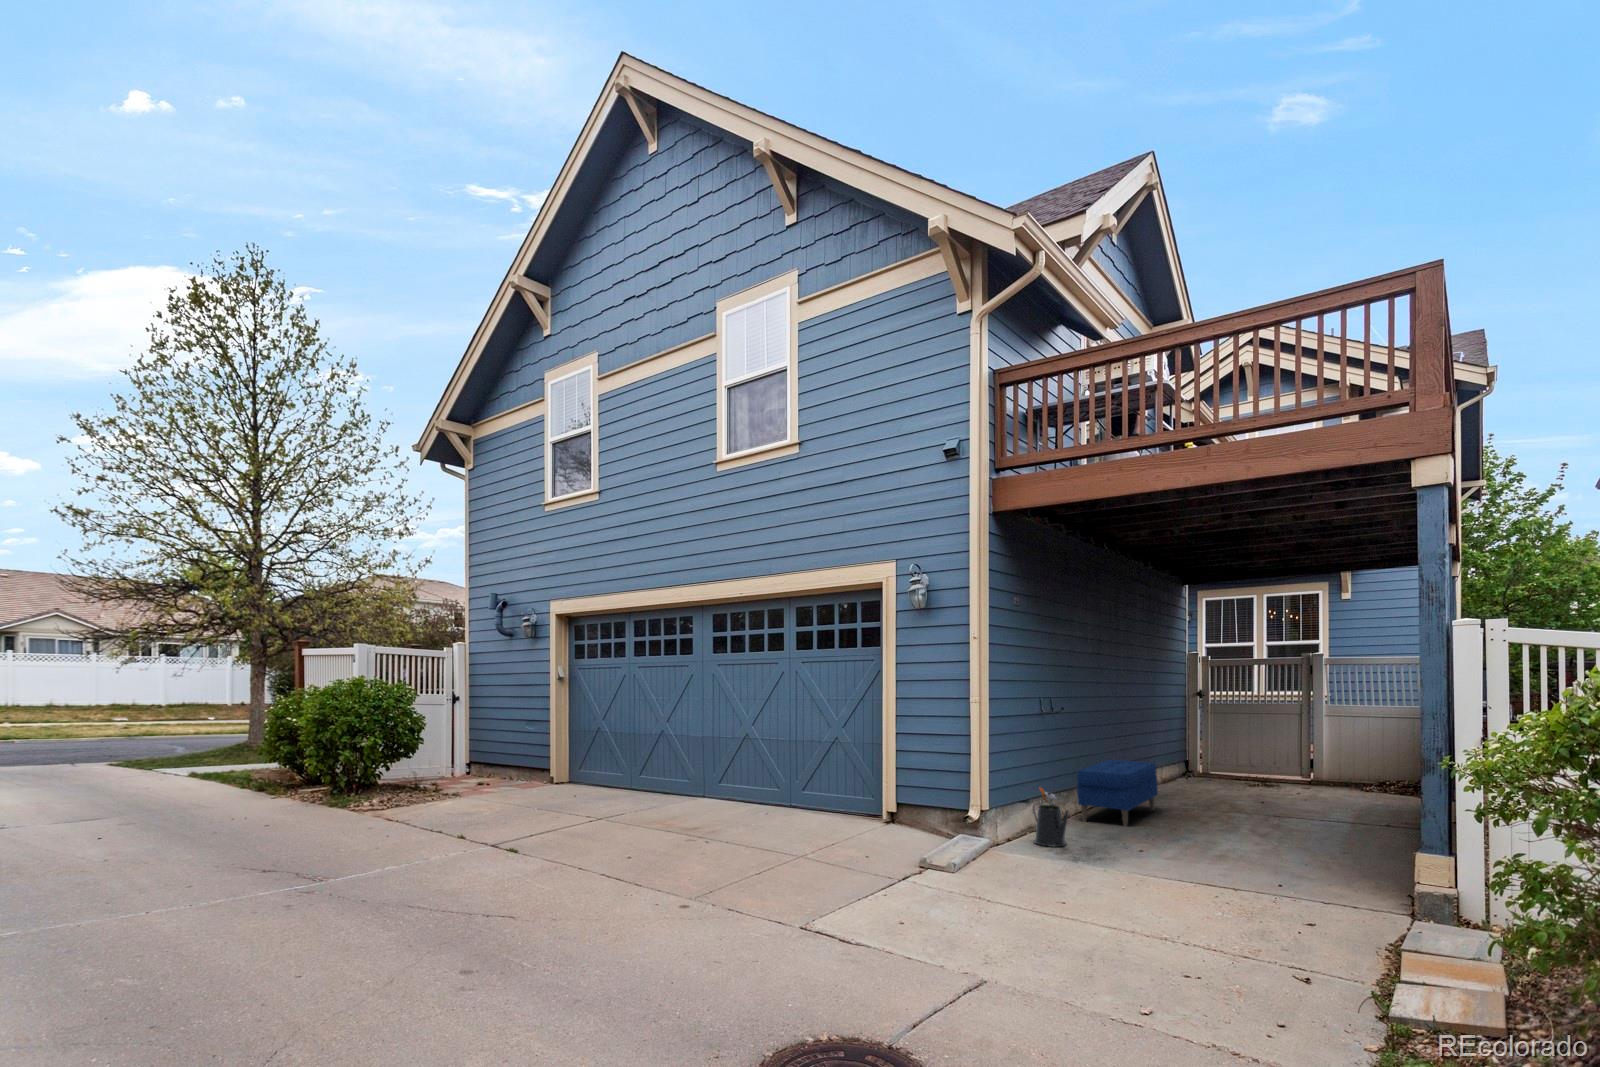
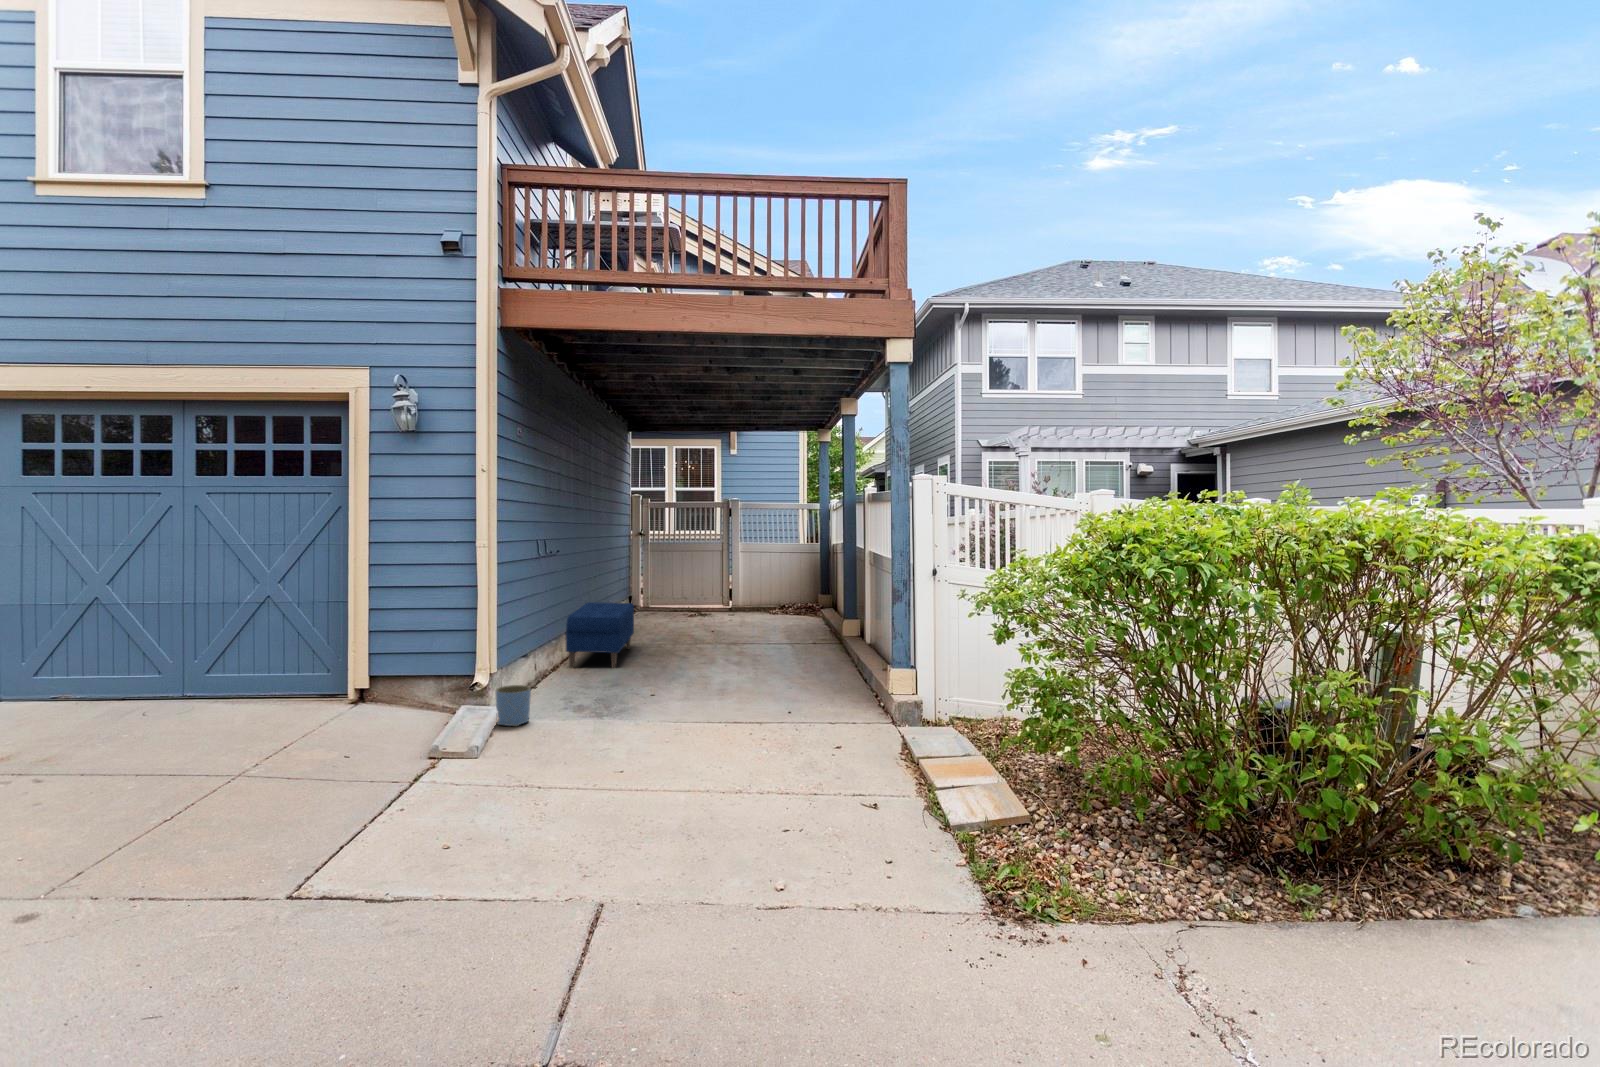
watering can: present [1033,788,1068,847] -> none [533,638,577,702]
planter: none [989,824,1018,861] -> present [496,685,531,726]

